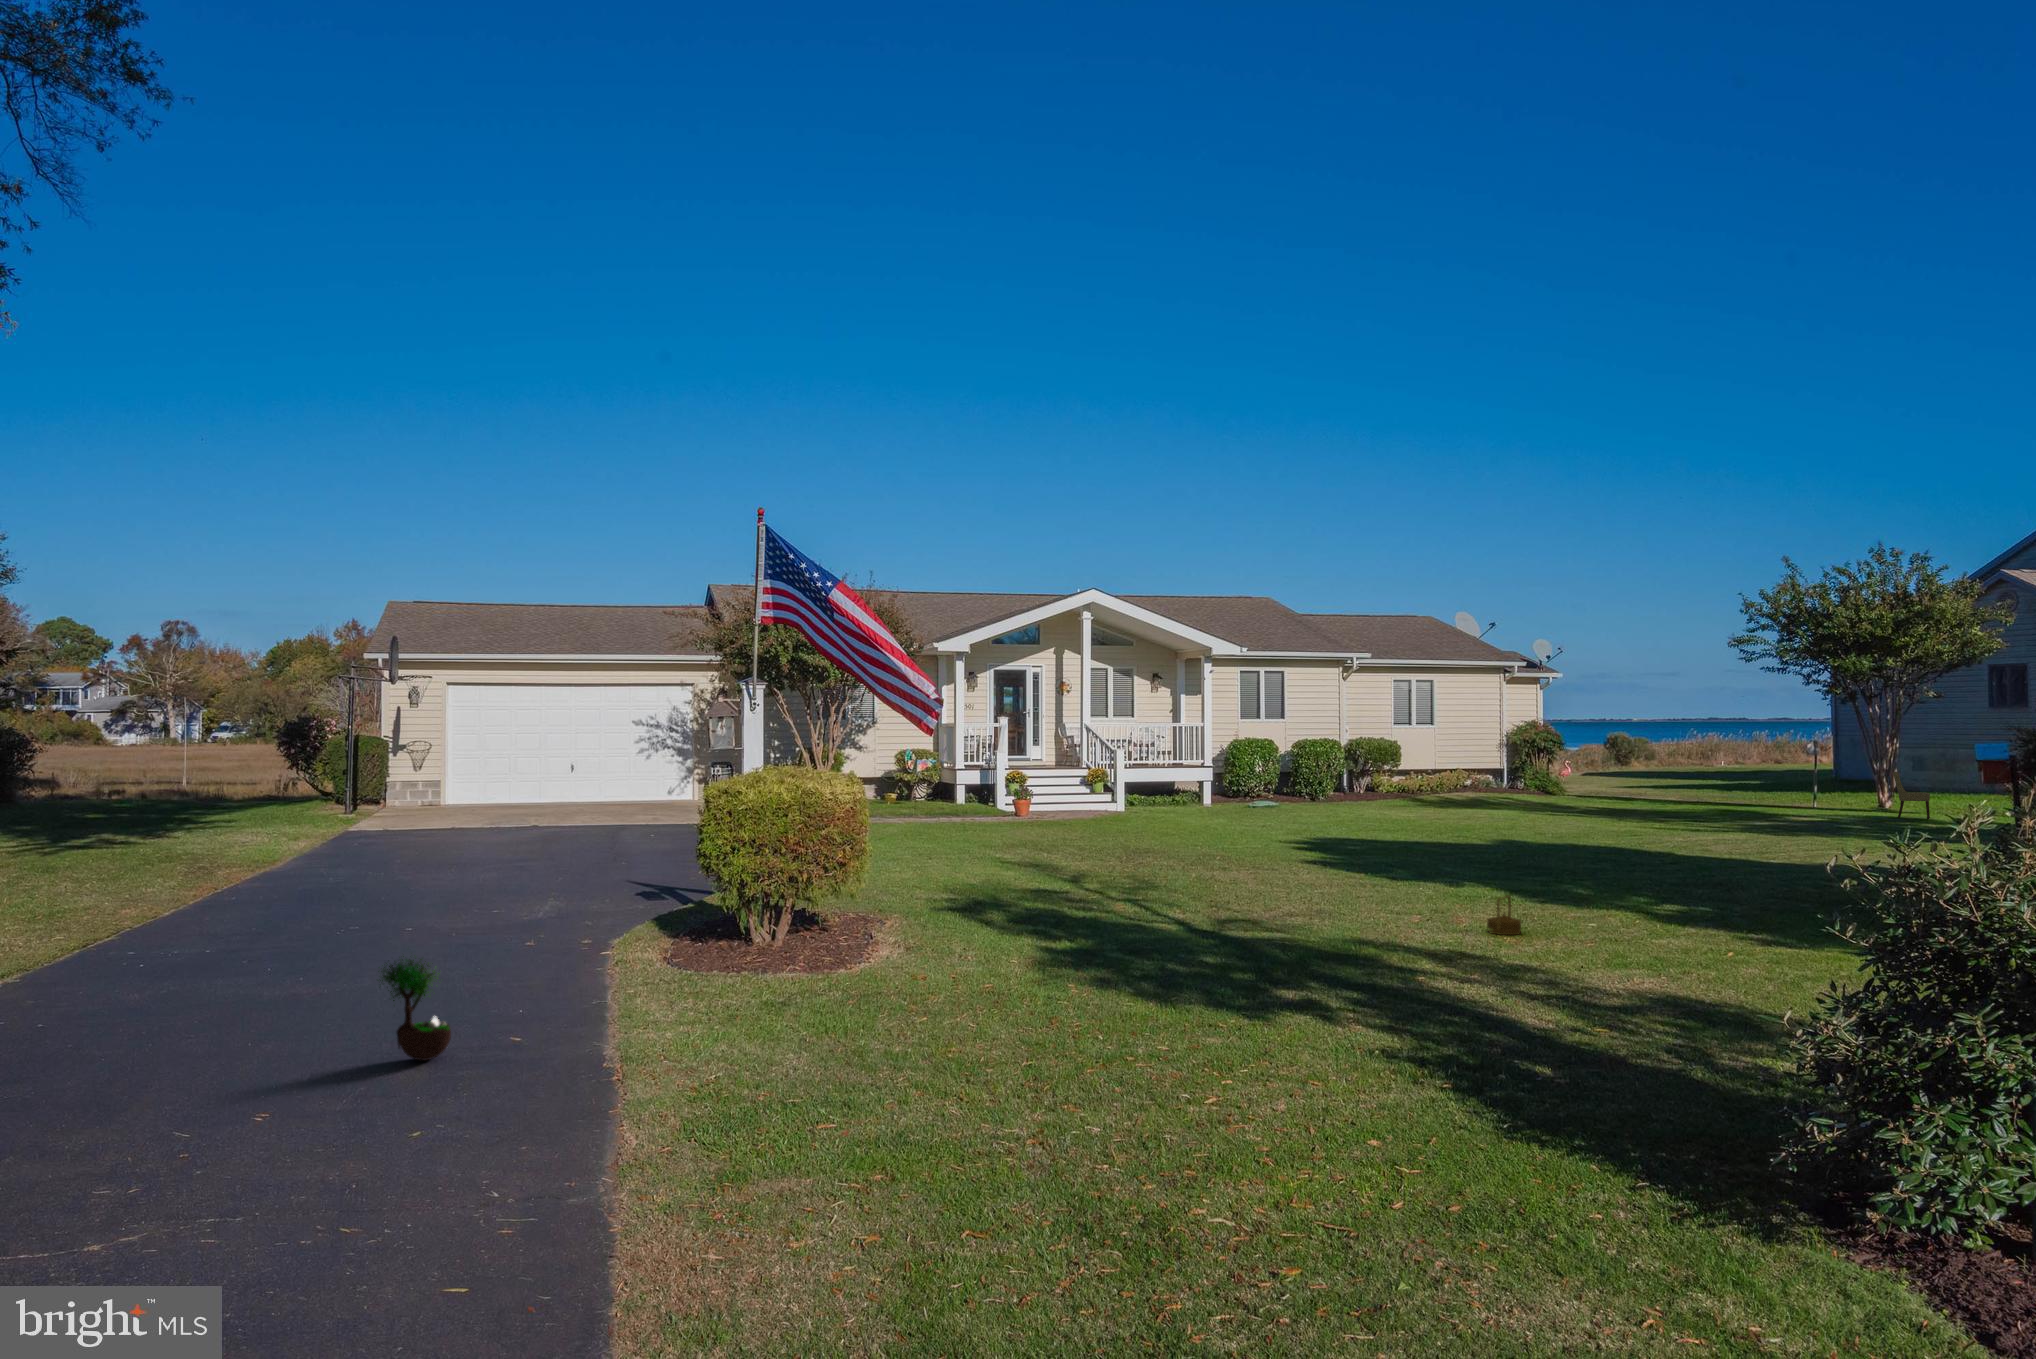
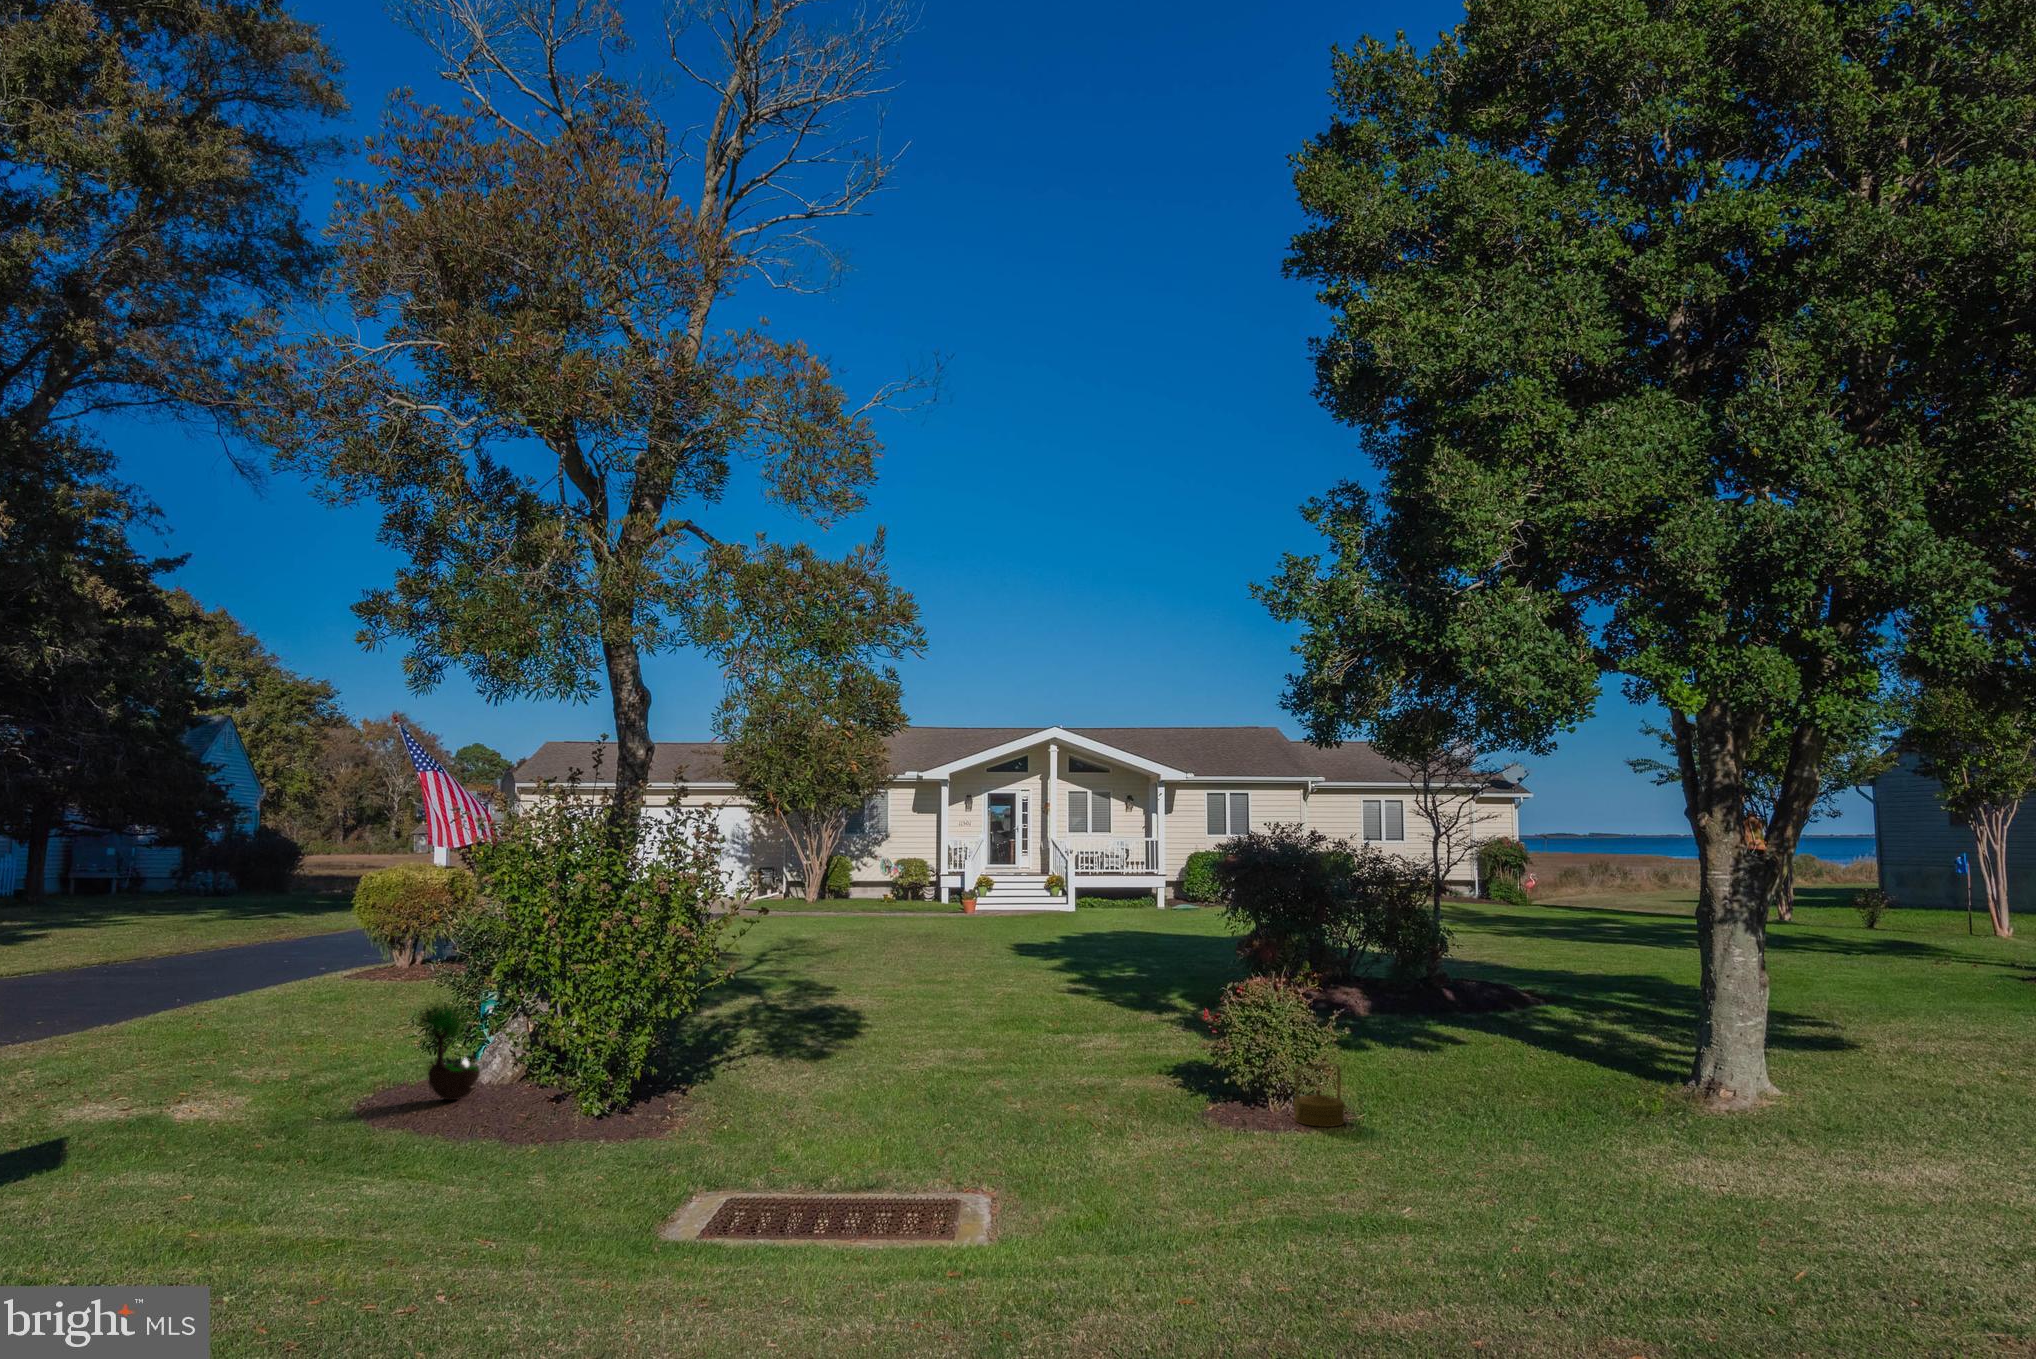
chair: present [1893,772,1930,819] -> none [1785,880,1821,923]
woven basket: present [1487,895,1521,935] -> present [1293,1063,1345,1127]

